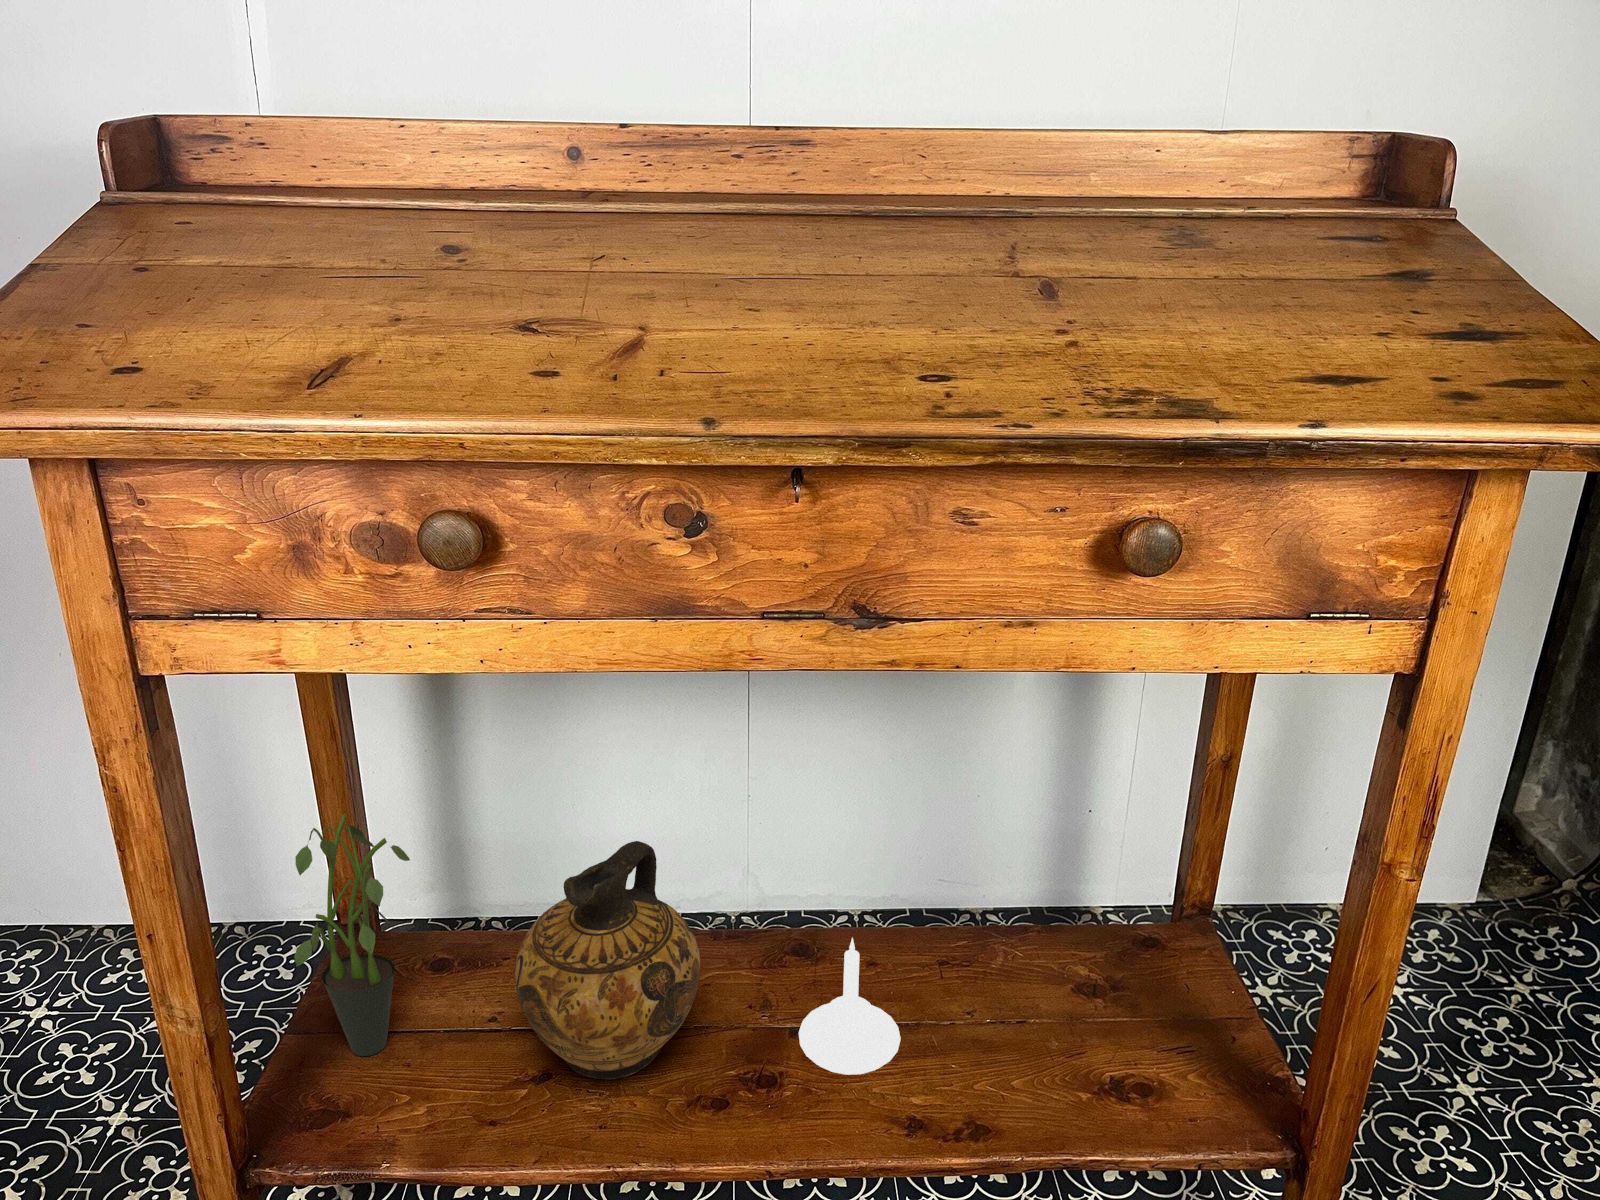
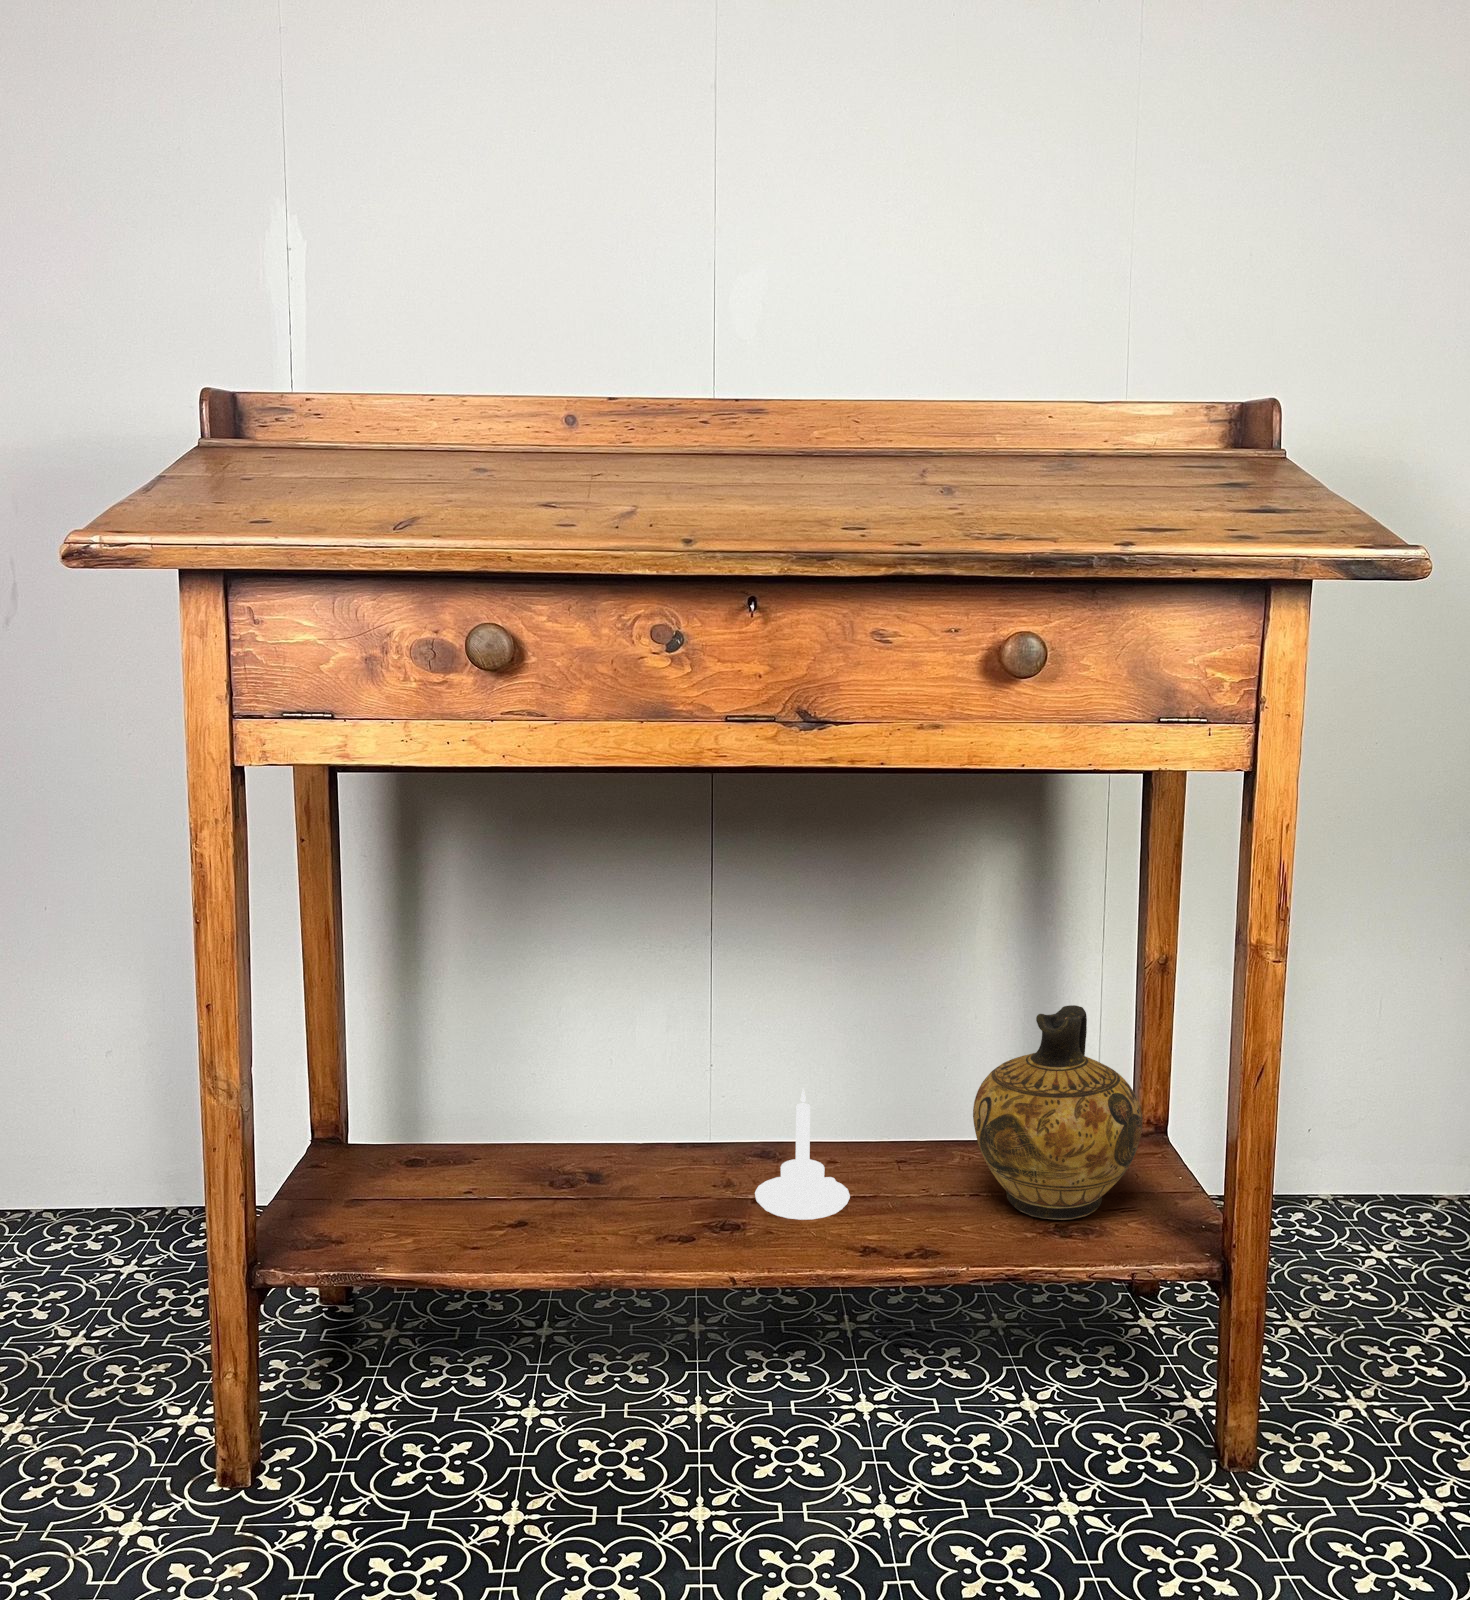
potted plant: present [294,814,410,1056] -> none [301,974,407,1212]
ceramic jug: present [515,841,700,1079] -> present [973,1005,1142,1220]

